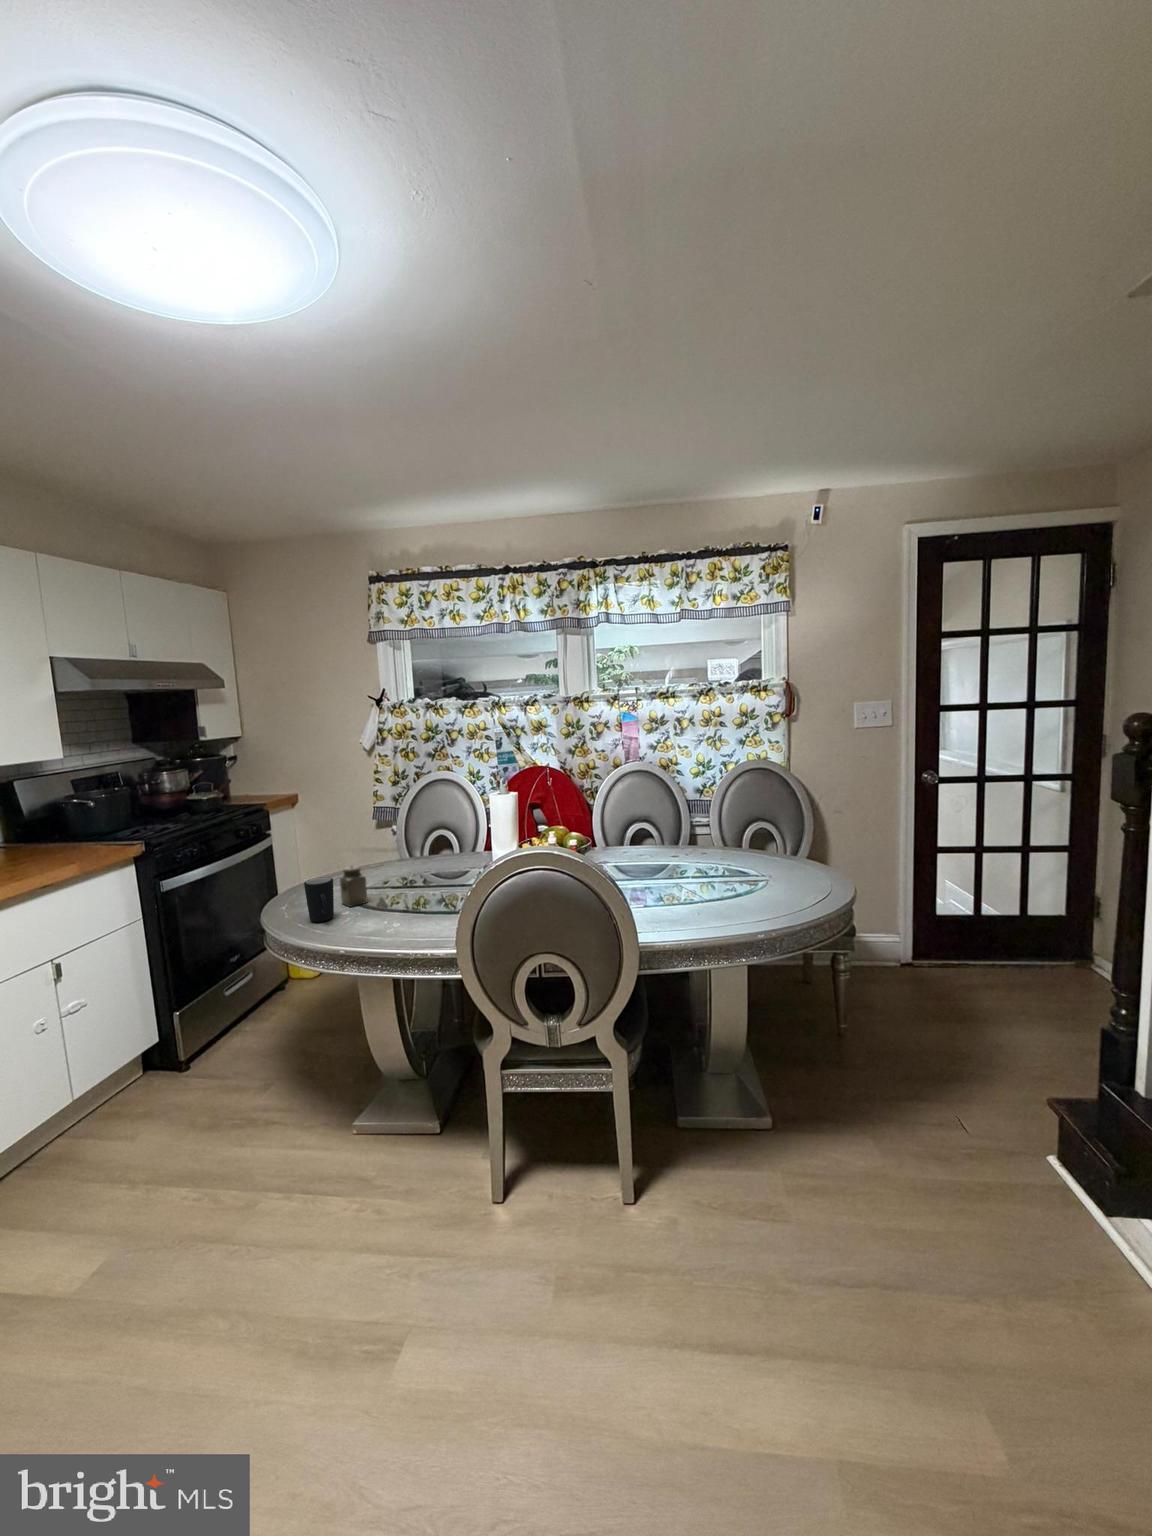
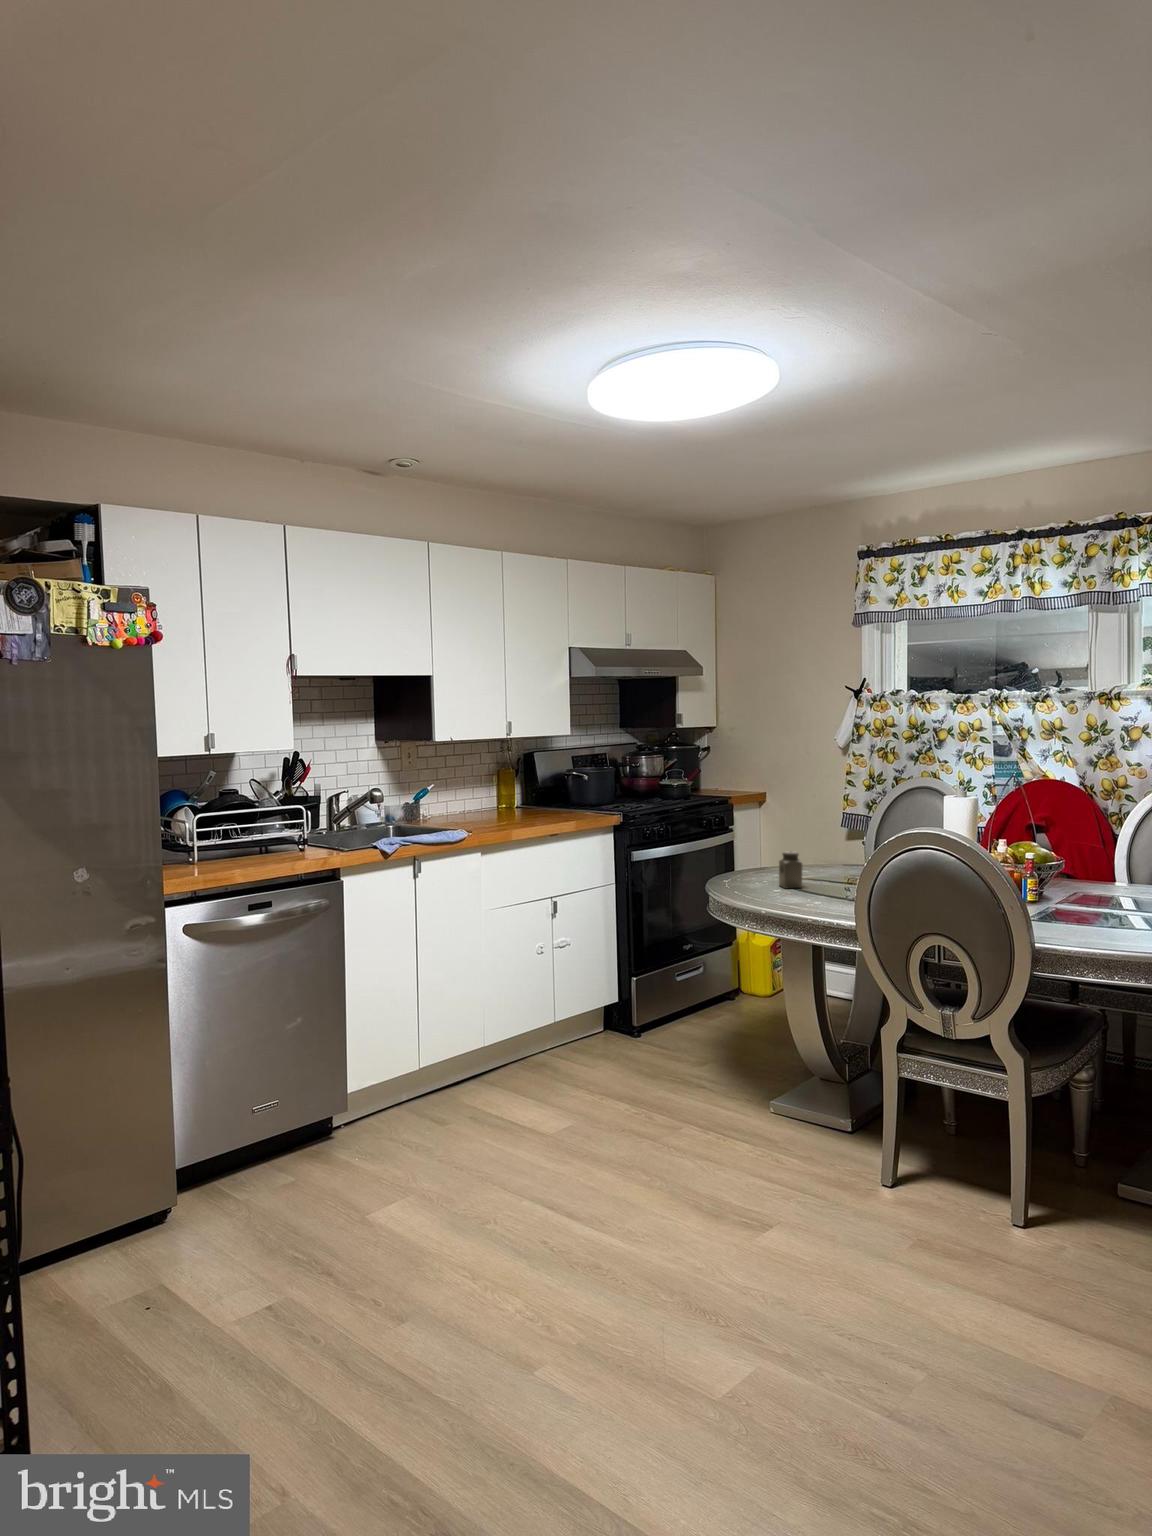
mug: present [304,877,334,922] -> none [745,855,771,893]

